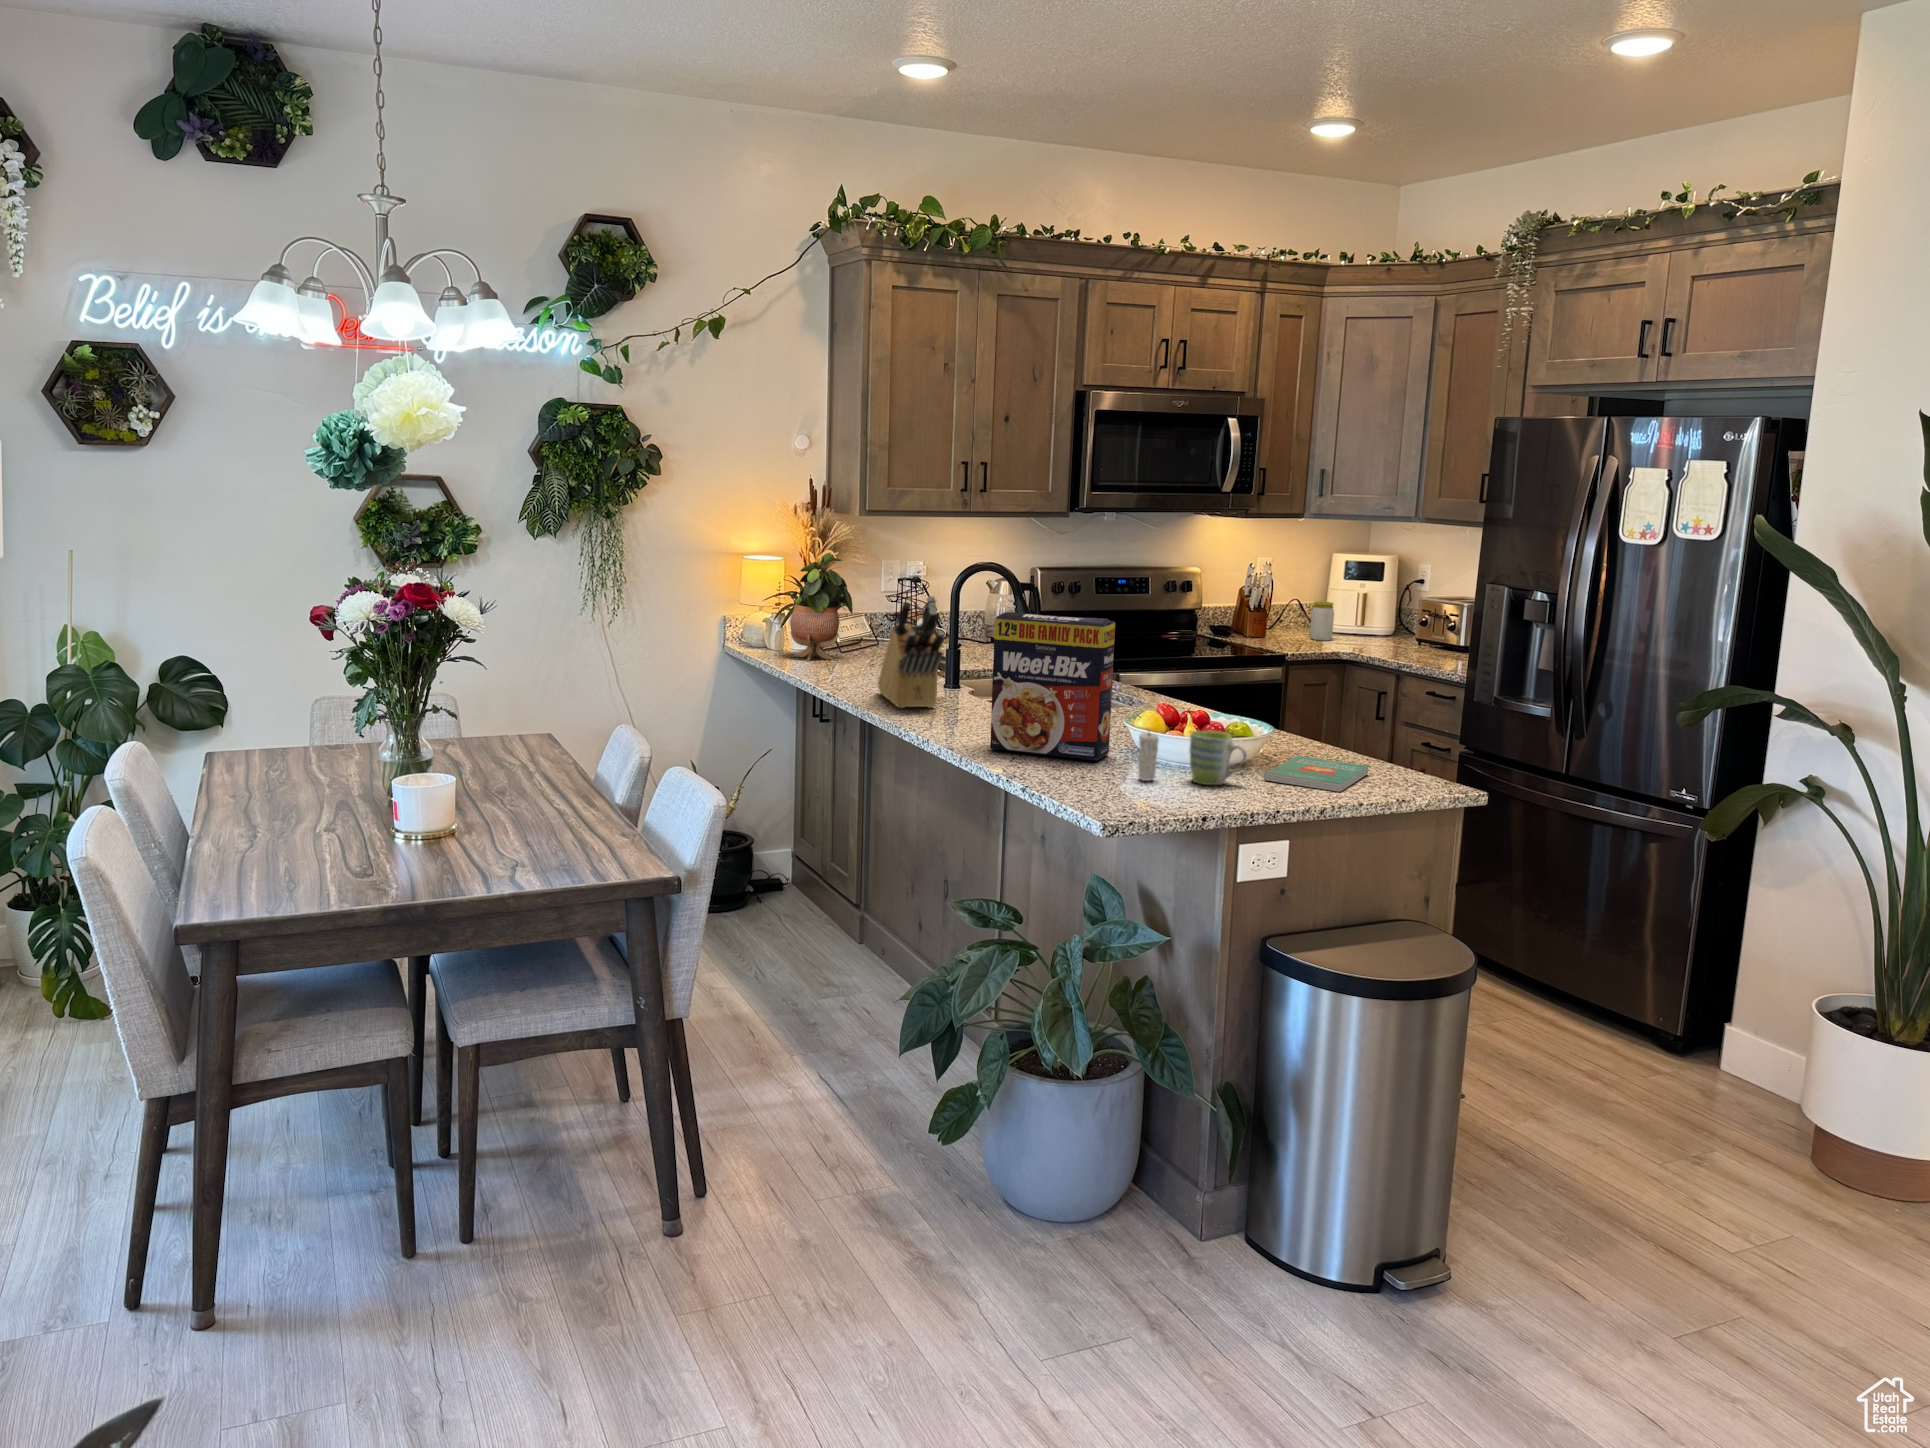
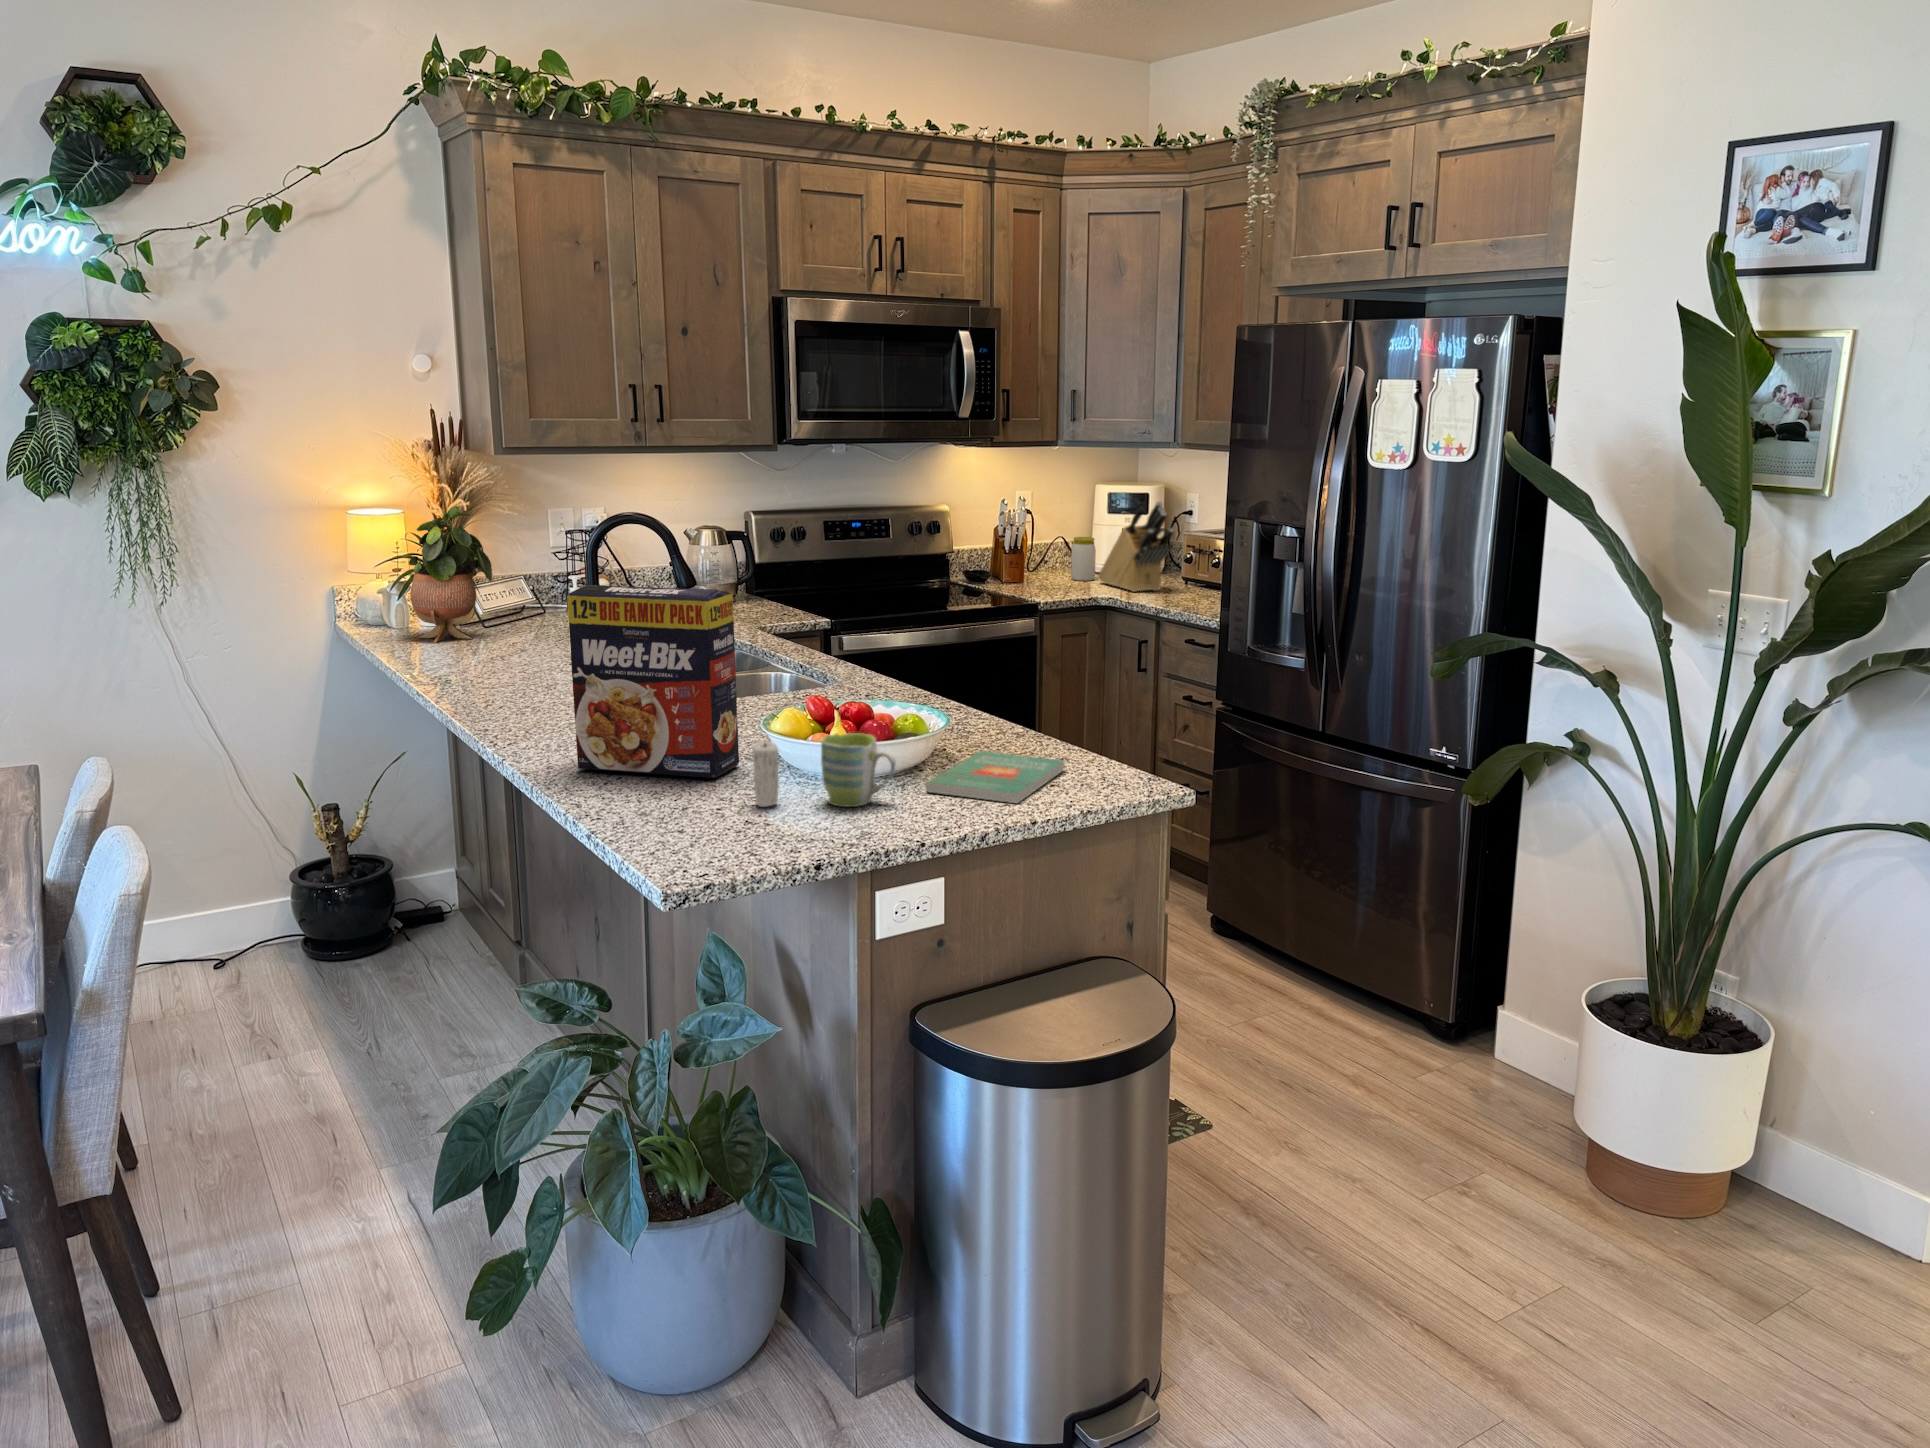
knife block: present [878,596,944,708] -> present [1099,501,1173,592]

